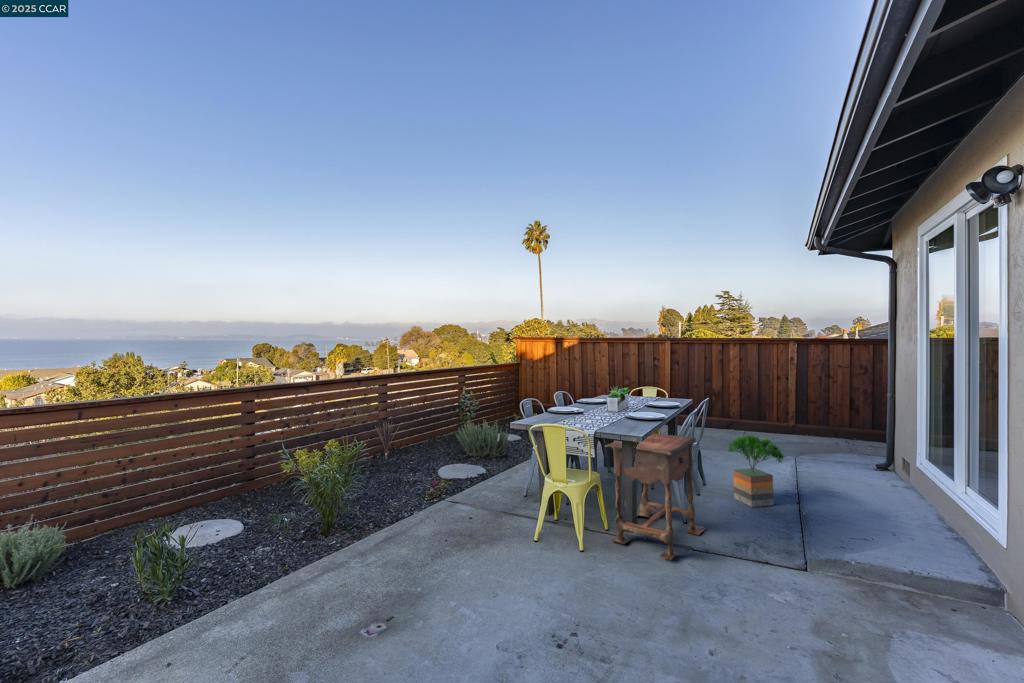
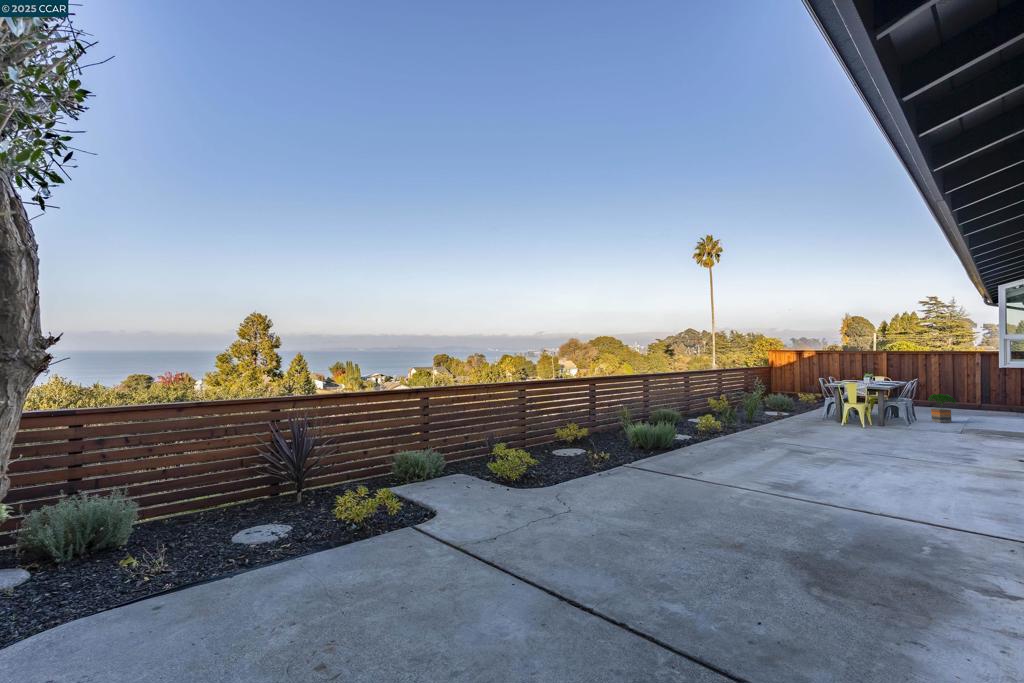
side table: present [605,433,706,560] -> none [873,389,918,427]

